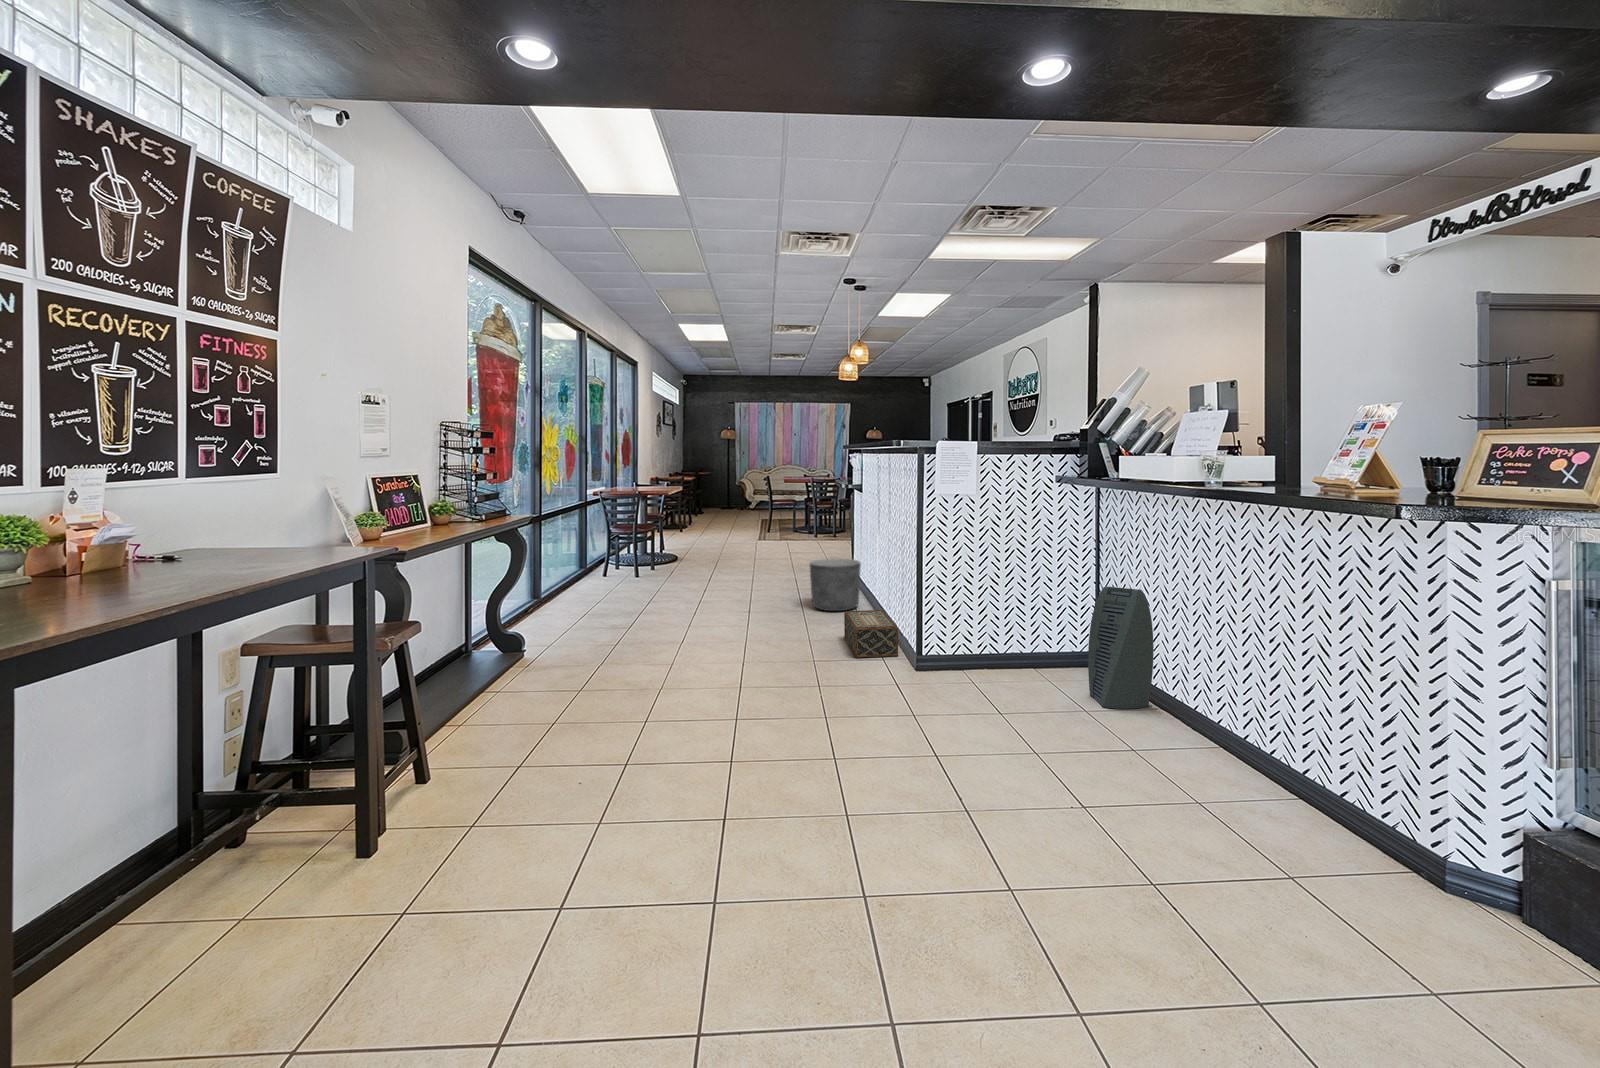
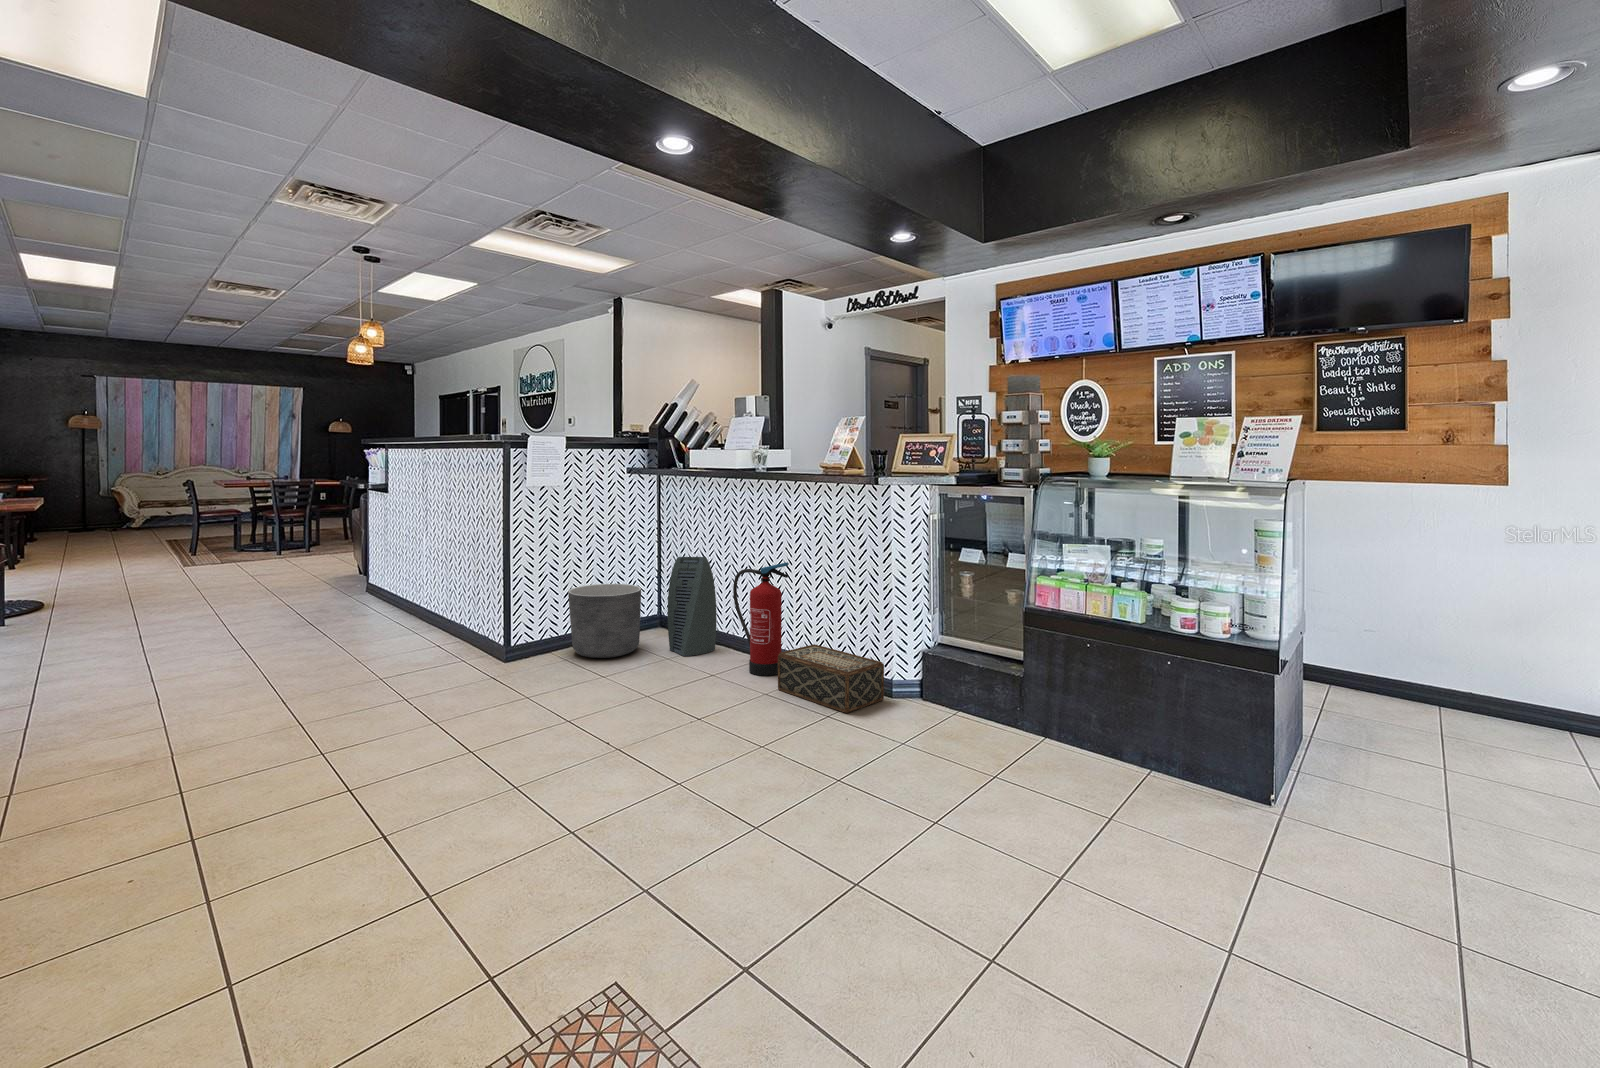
planter: present [810,558,861,611] -> present [568,584,641,658]
woven basket: present [844,610,898,658] -> present [778,644,884,713]
fire extinguisher: none [1170,614,1247,763] -> present [733,562,789,676]

